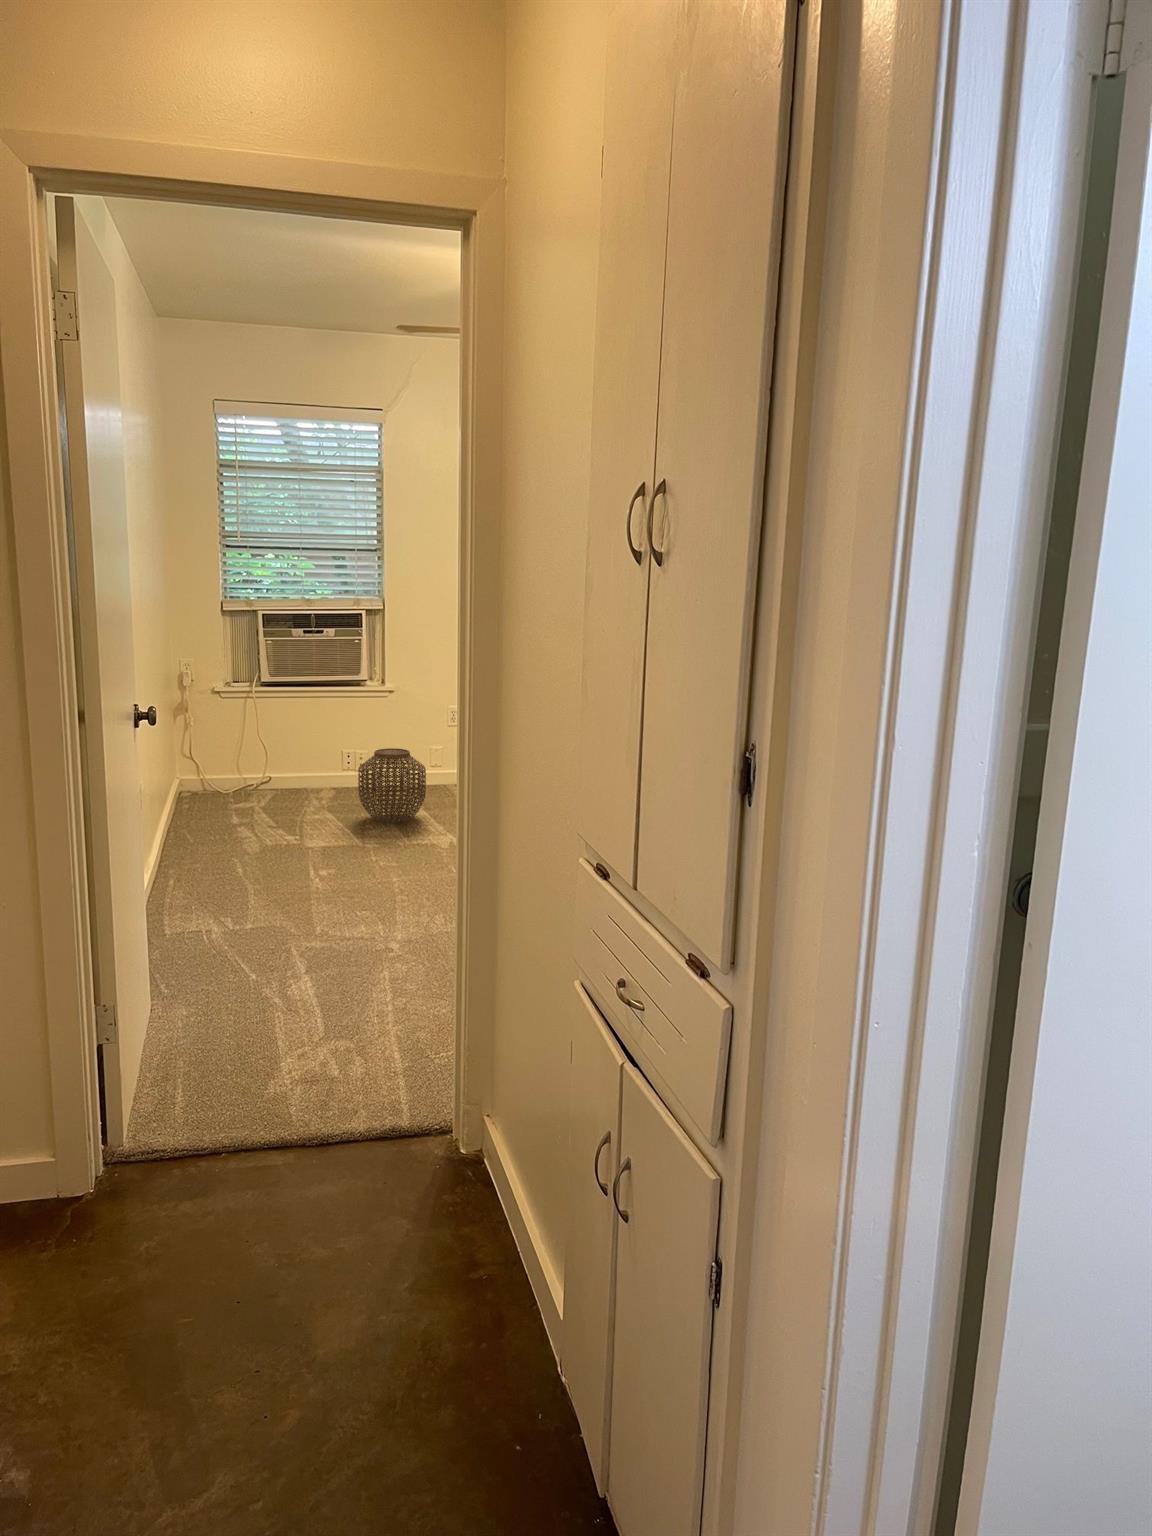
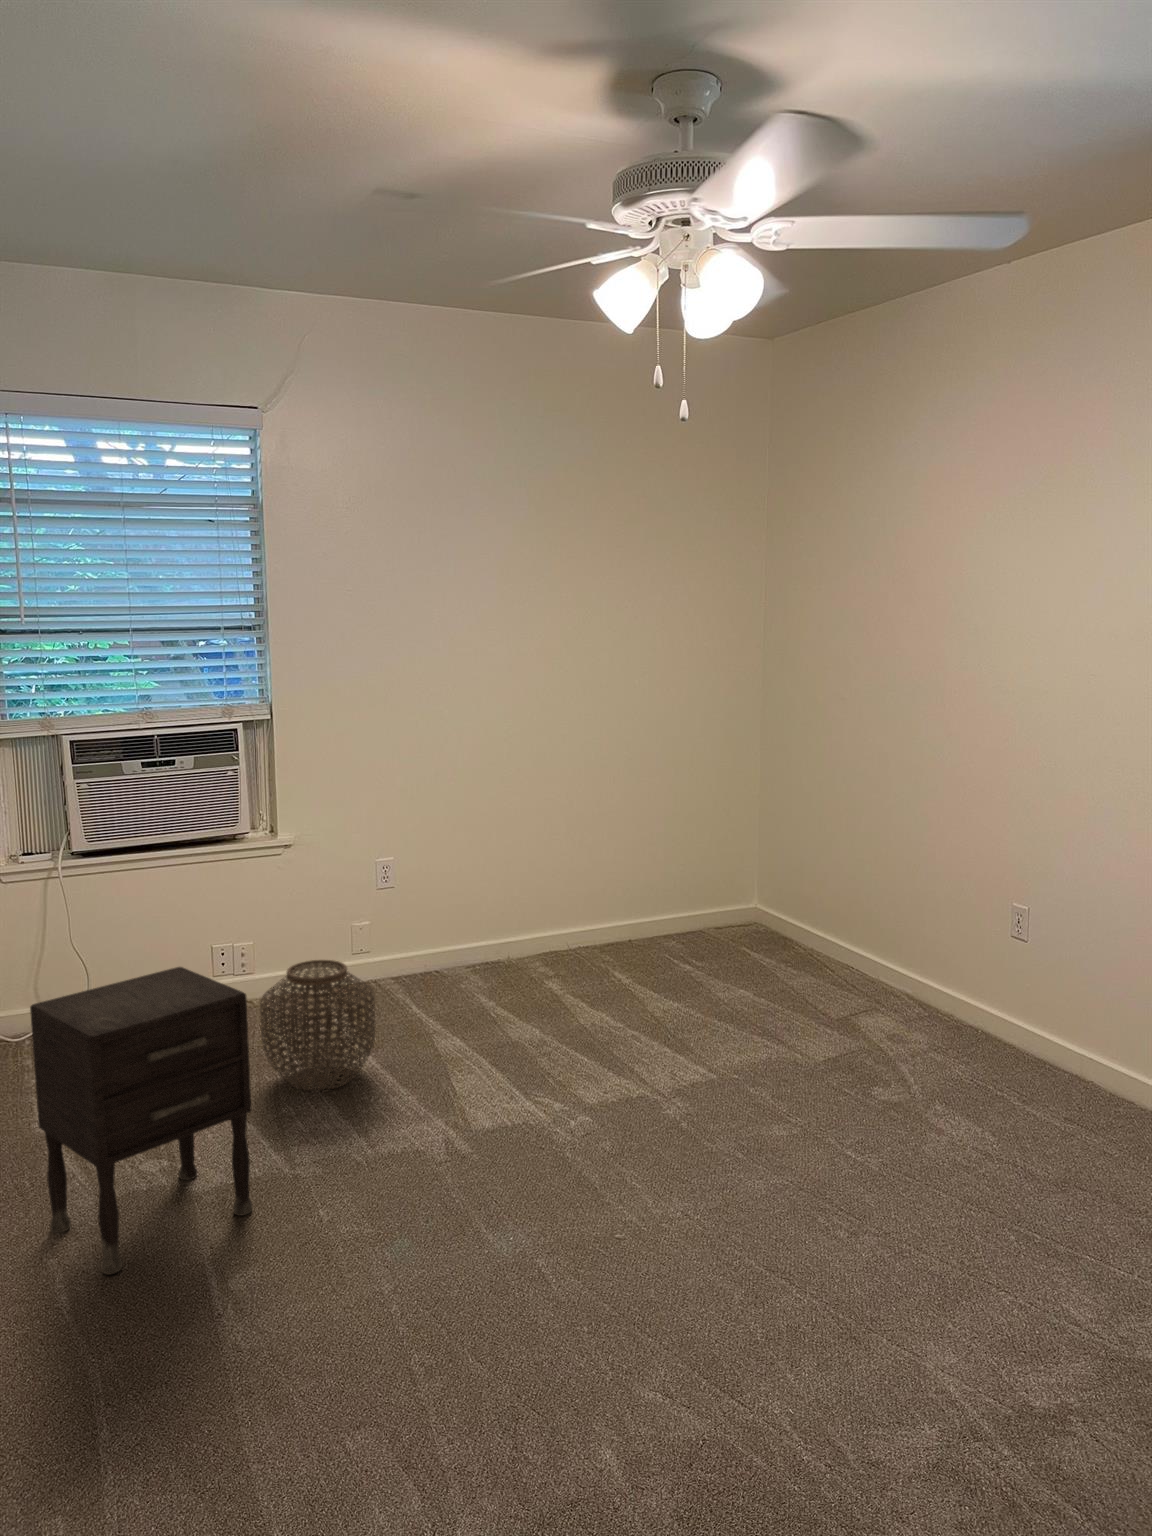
nightstand: none [225,729,336,873] -> present [30,967,252,1275]

